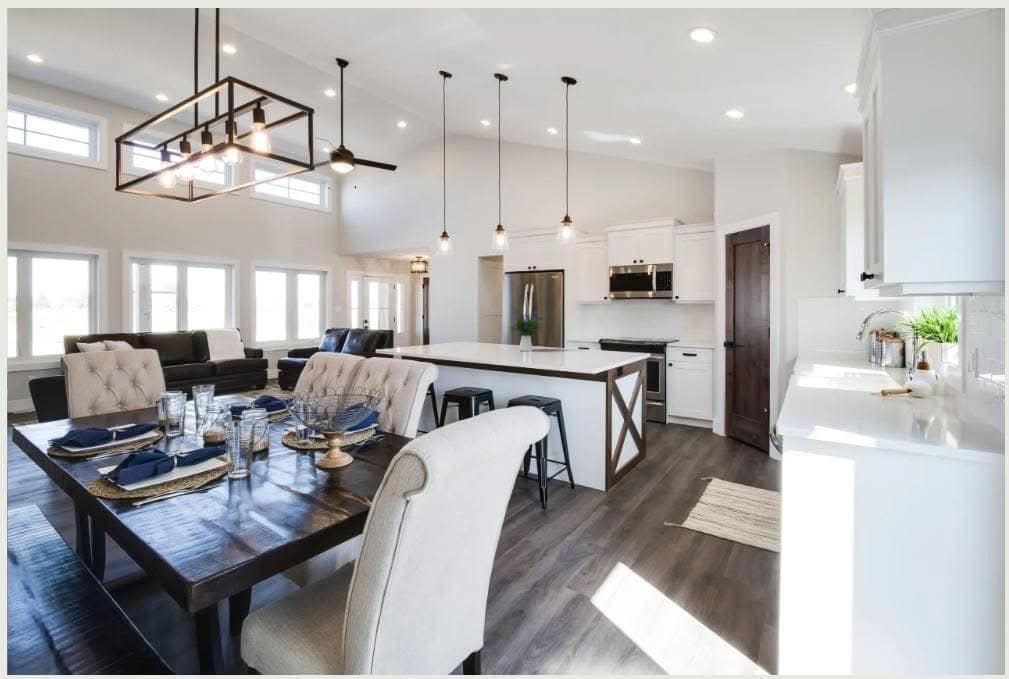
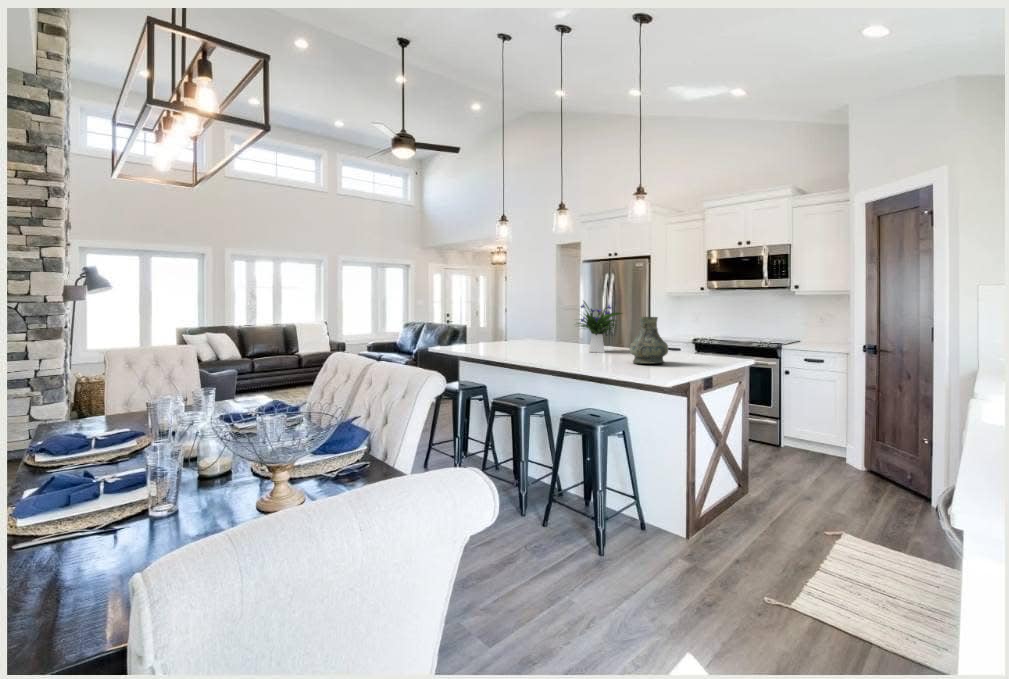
vase: none [557,321,587,358] -> present [630,317,668,364]

